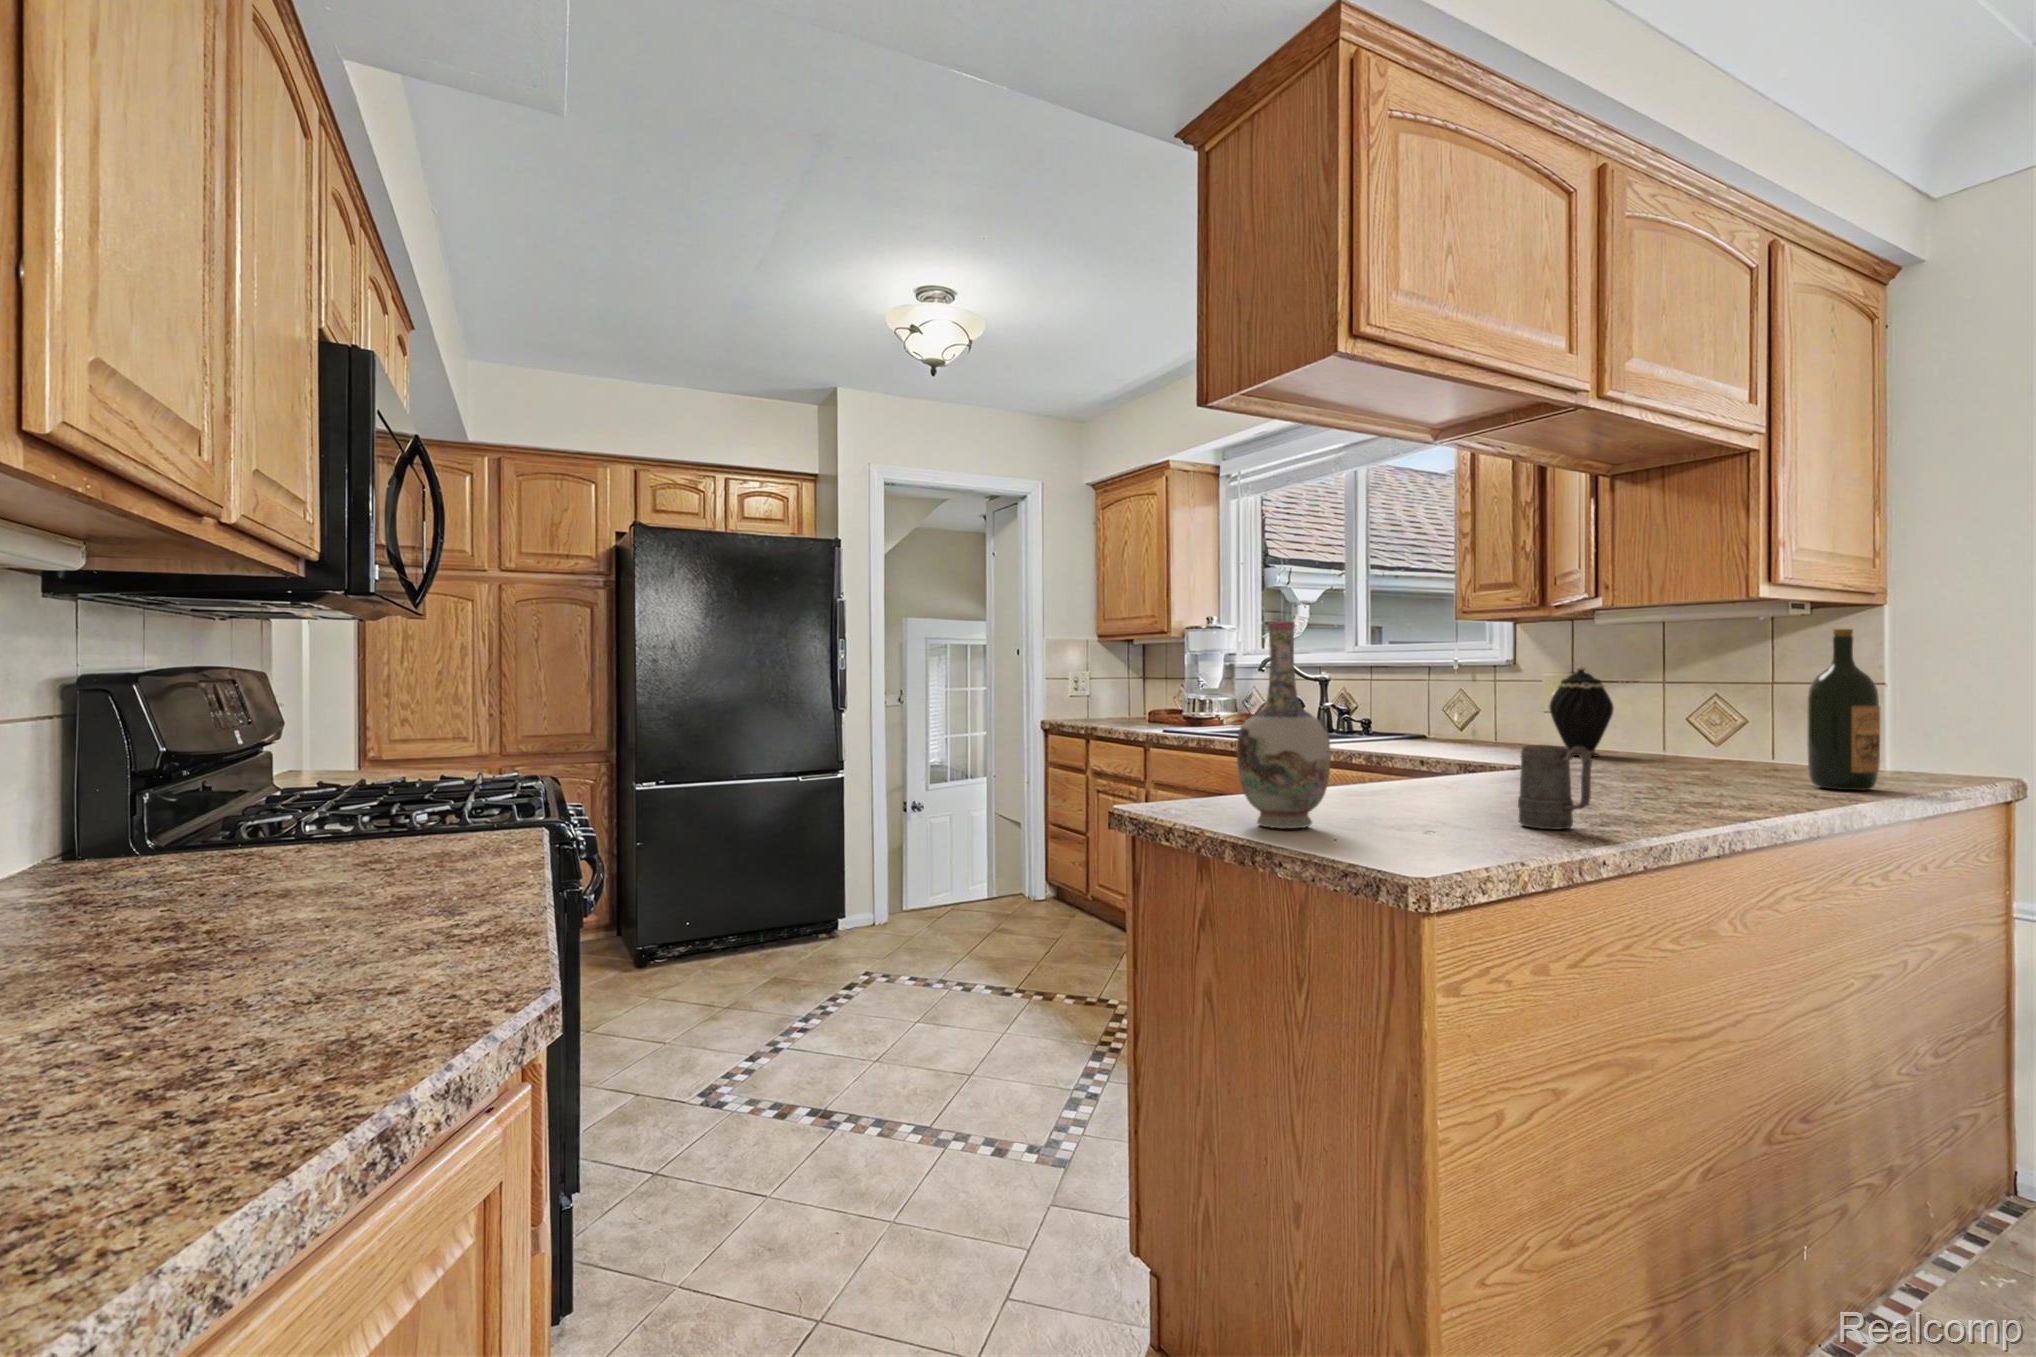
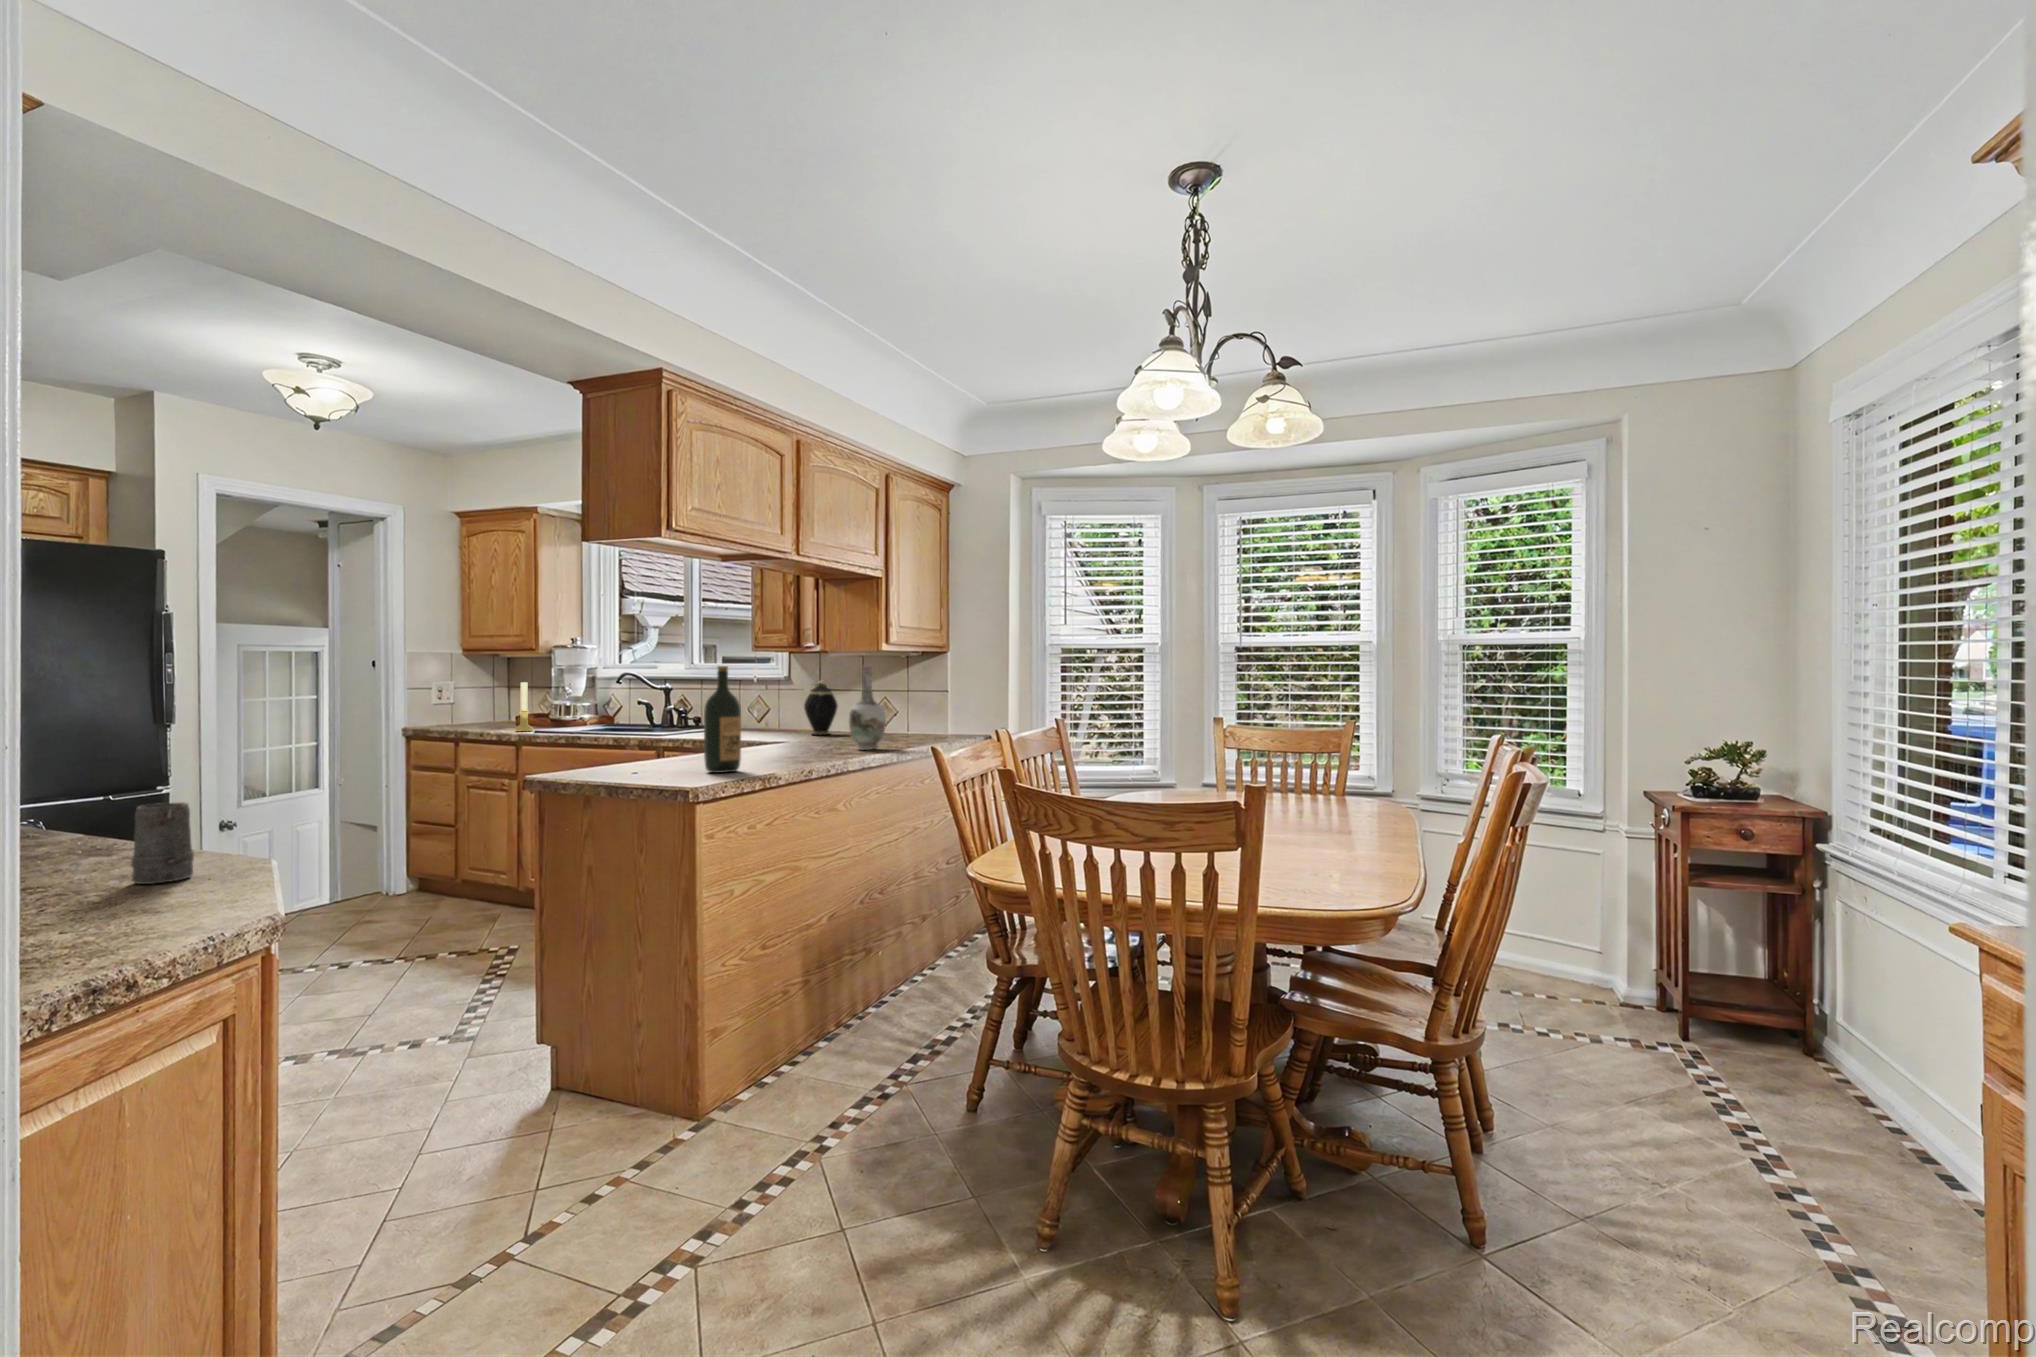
vase: present [1237,621,1331,829] -> present [849,666,886,750]
wine bottle: present [1807,629,1880,790] -> present [704,666,741,773]
candle holder: none [1142,668,1164,730] -> present [514,682,534,731]
mug: present [1518,745,1592,829] -> present [131,803,194,884]

